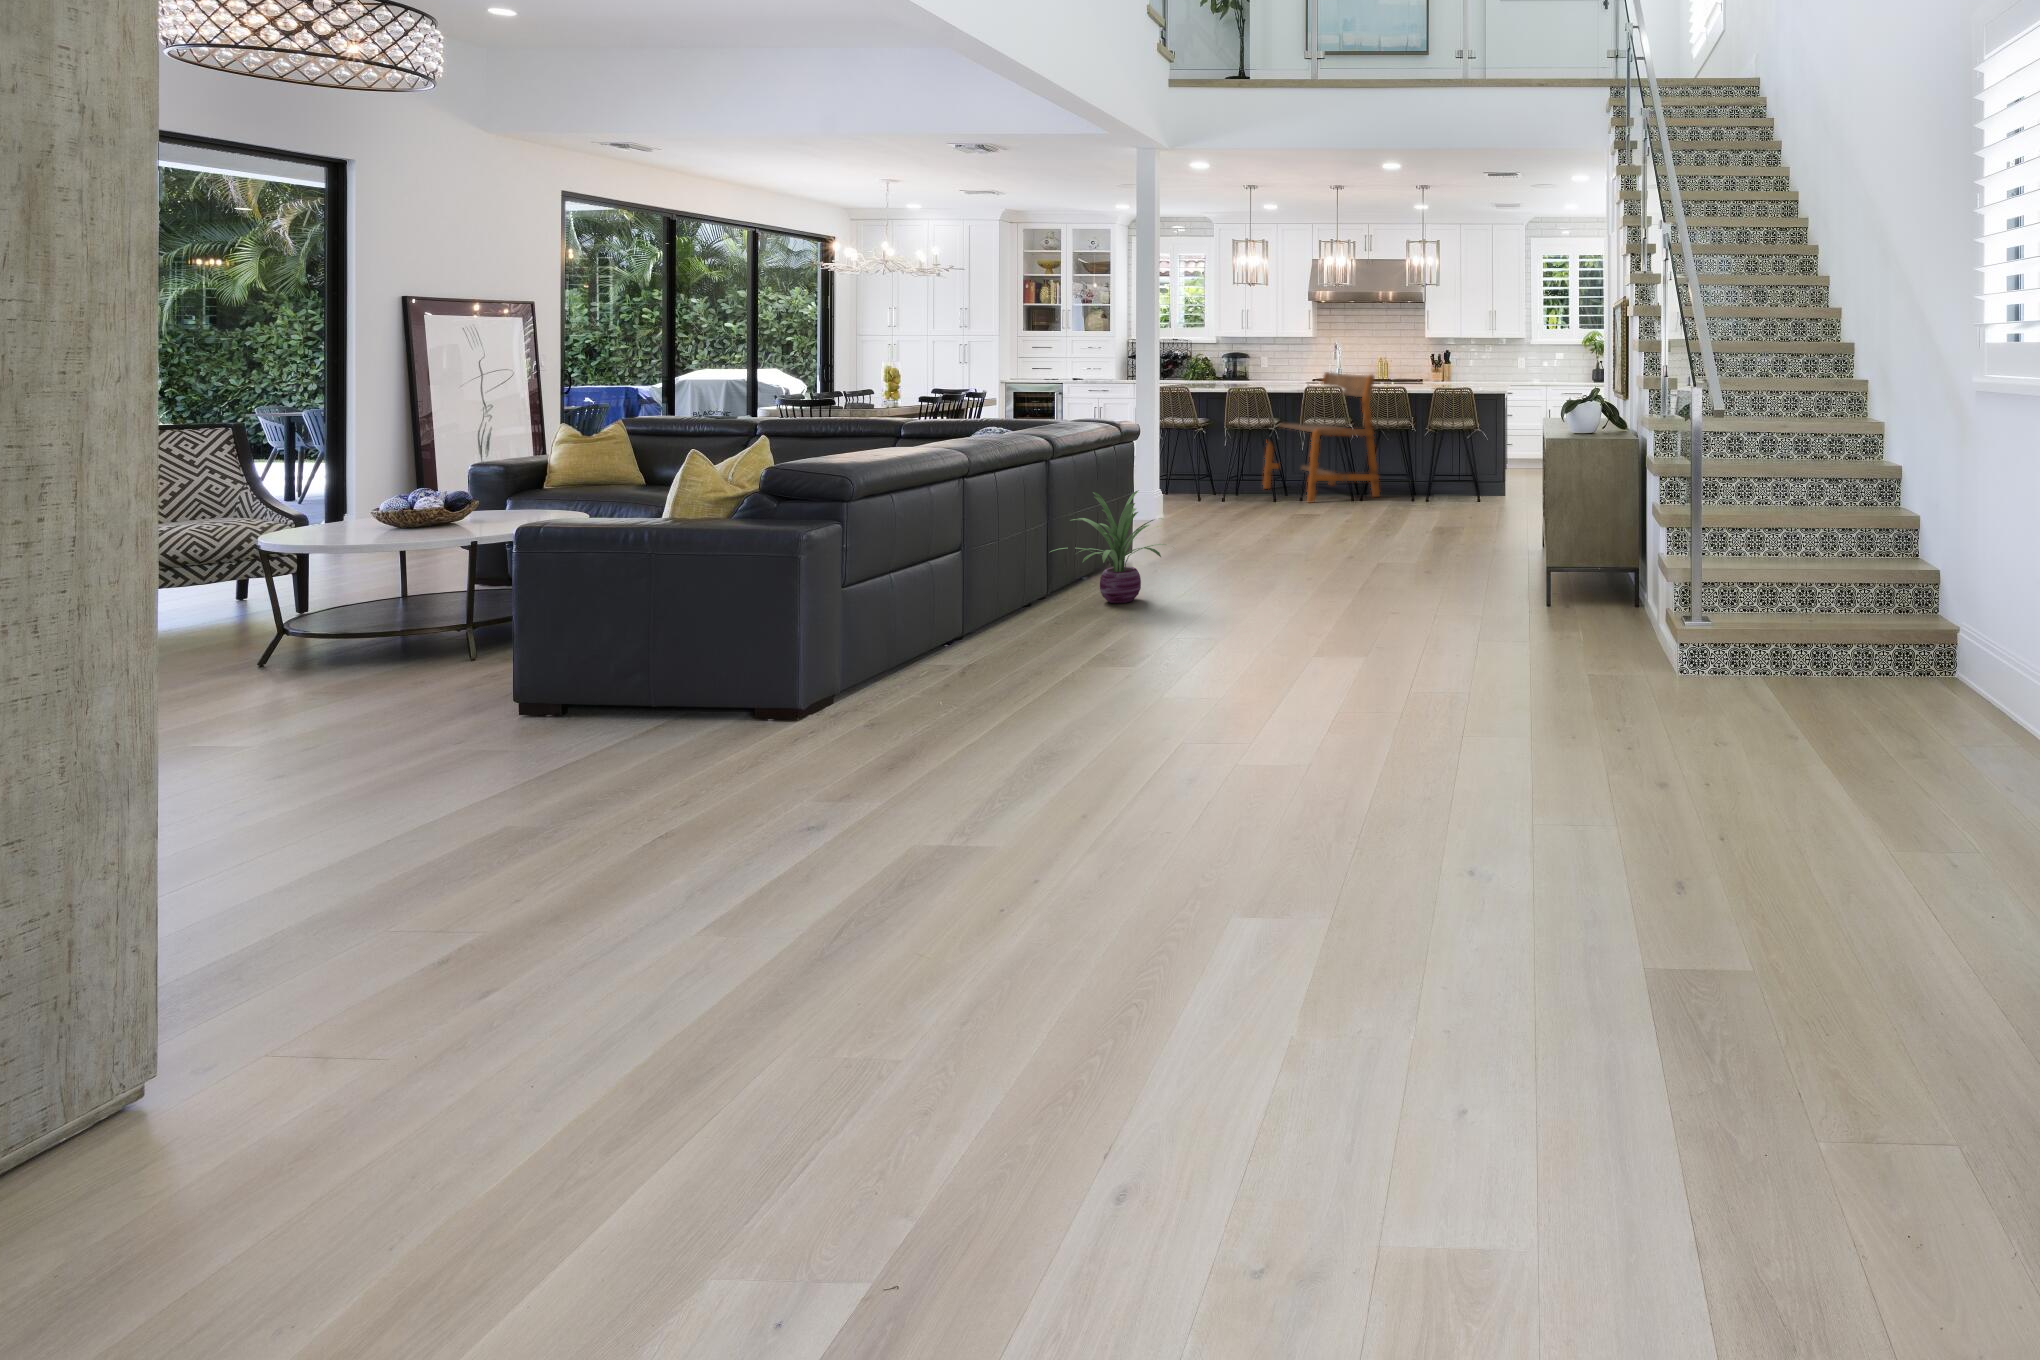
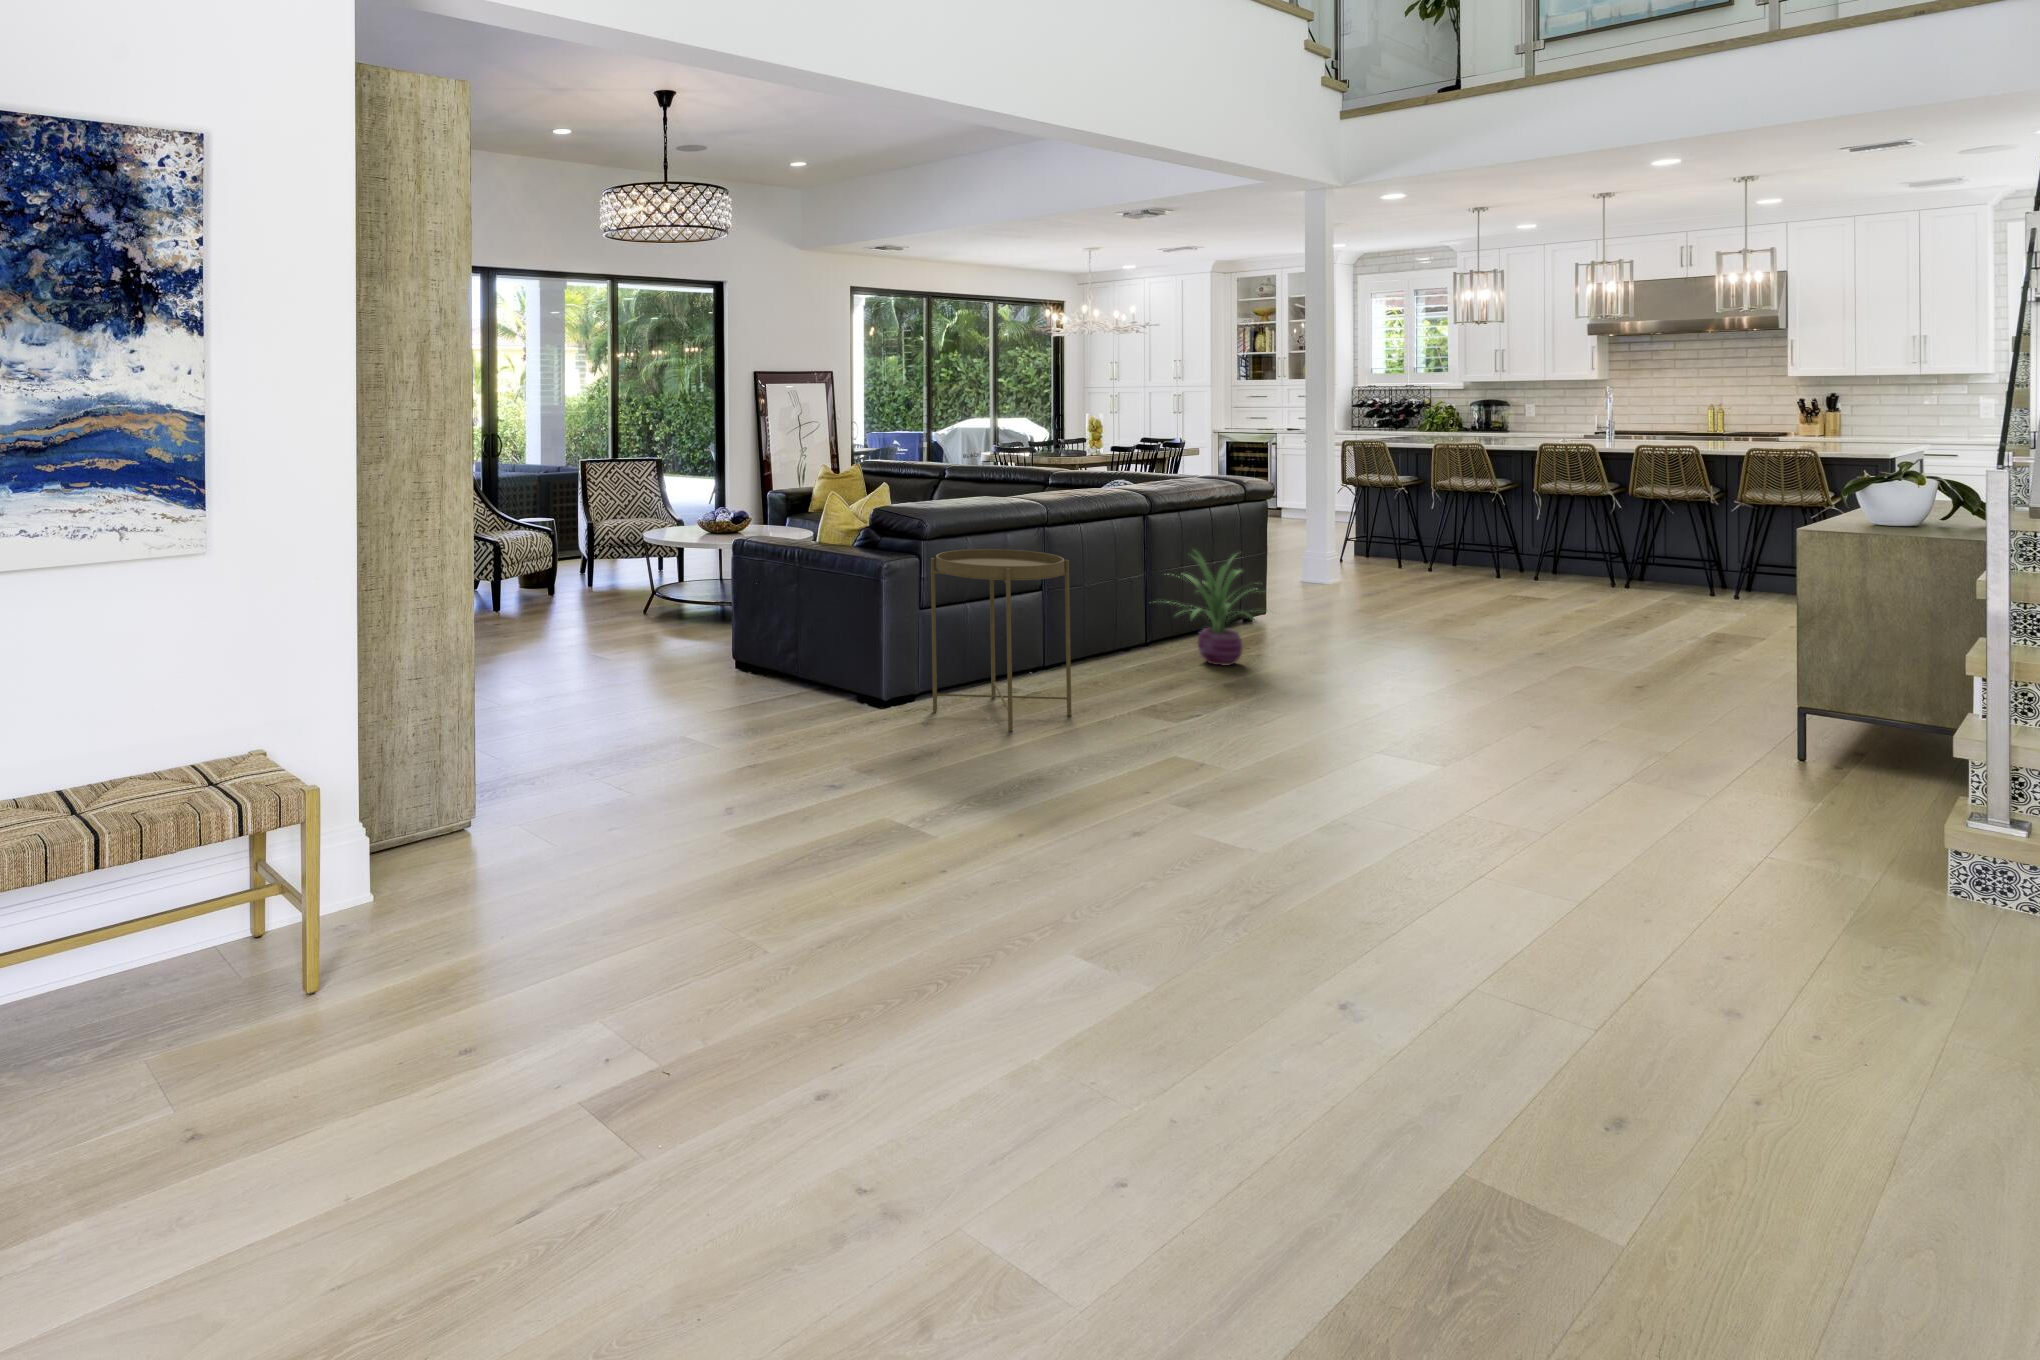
bench: present [1263,372,1380,503] -> none [1499,428,1667,592]
side table: none [864,508,1024,709] -> present [931,549,1072,731]

